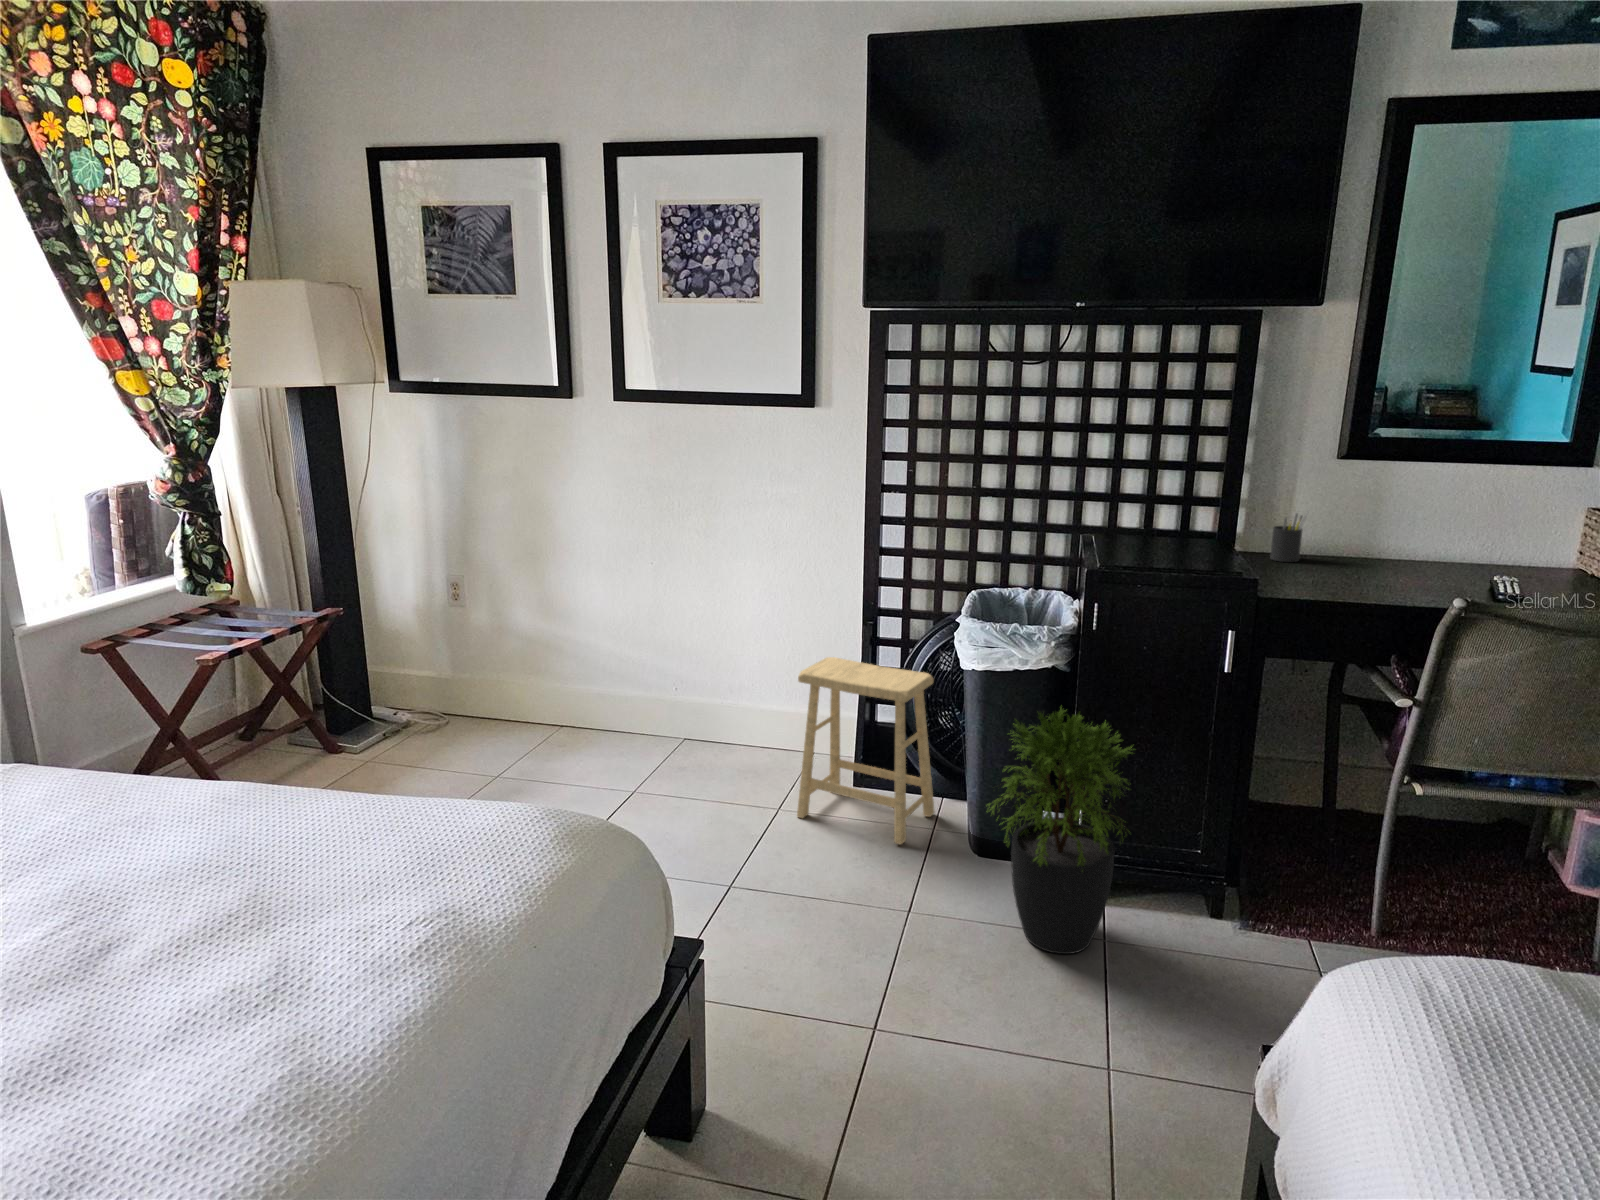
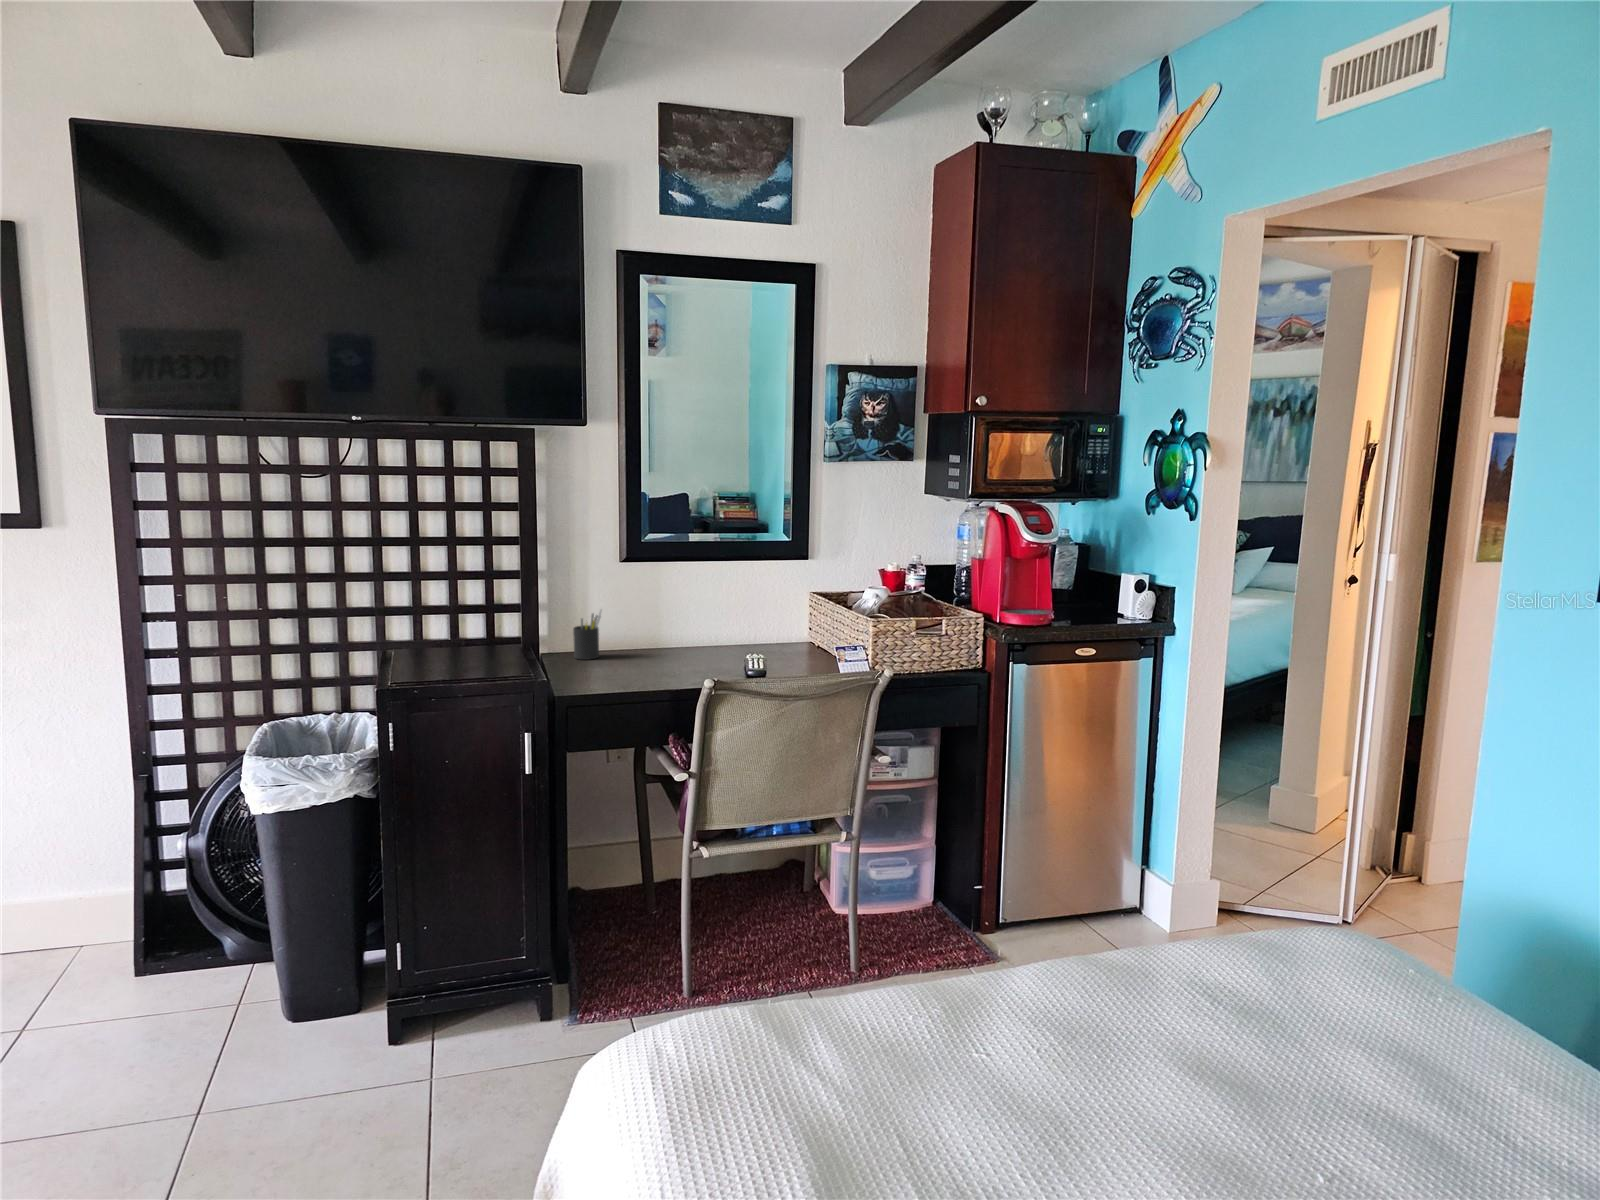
footstool: present [797,657,934,844] -> none [29,825,239,1037]
potted plant: present [988,709,1132,954] -> none [271,836,446,1112]

